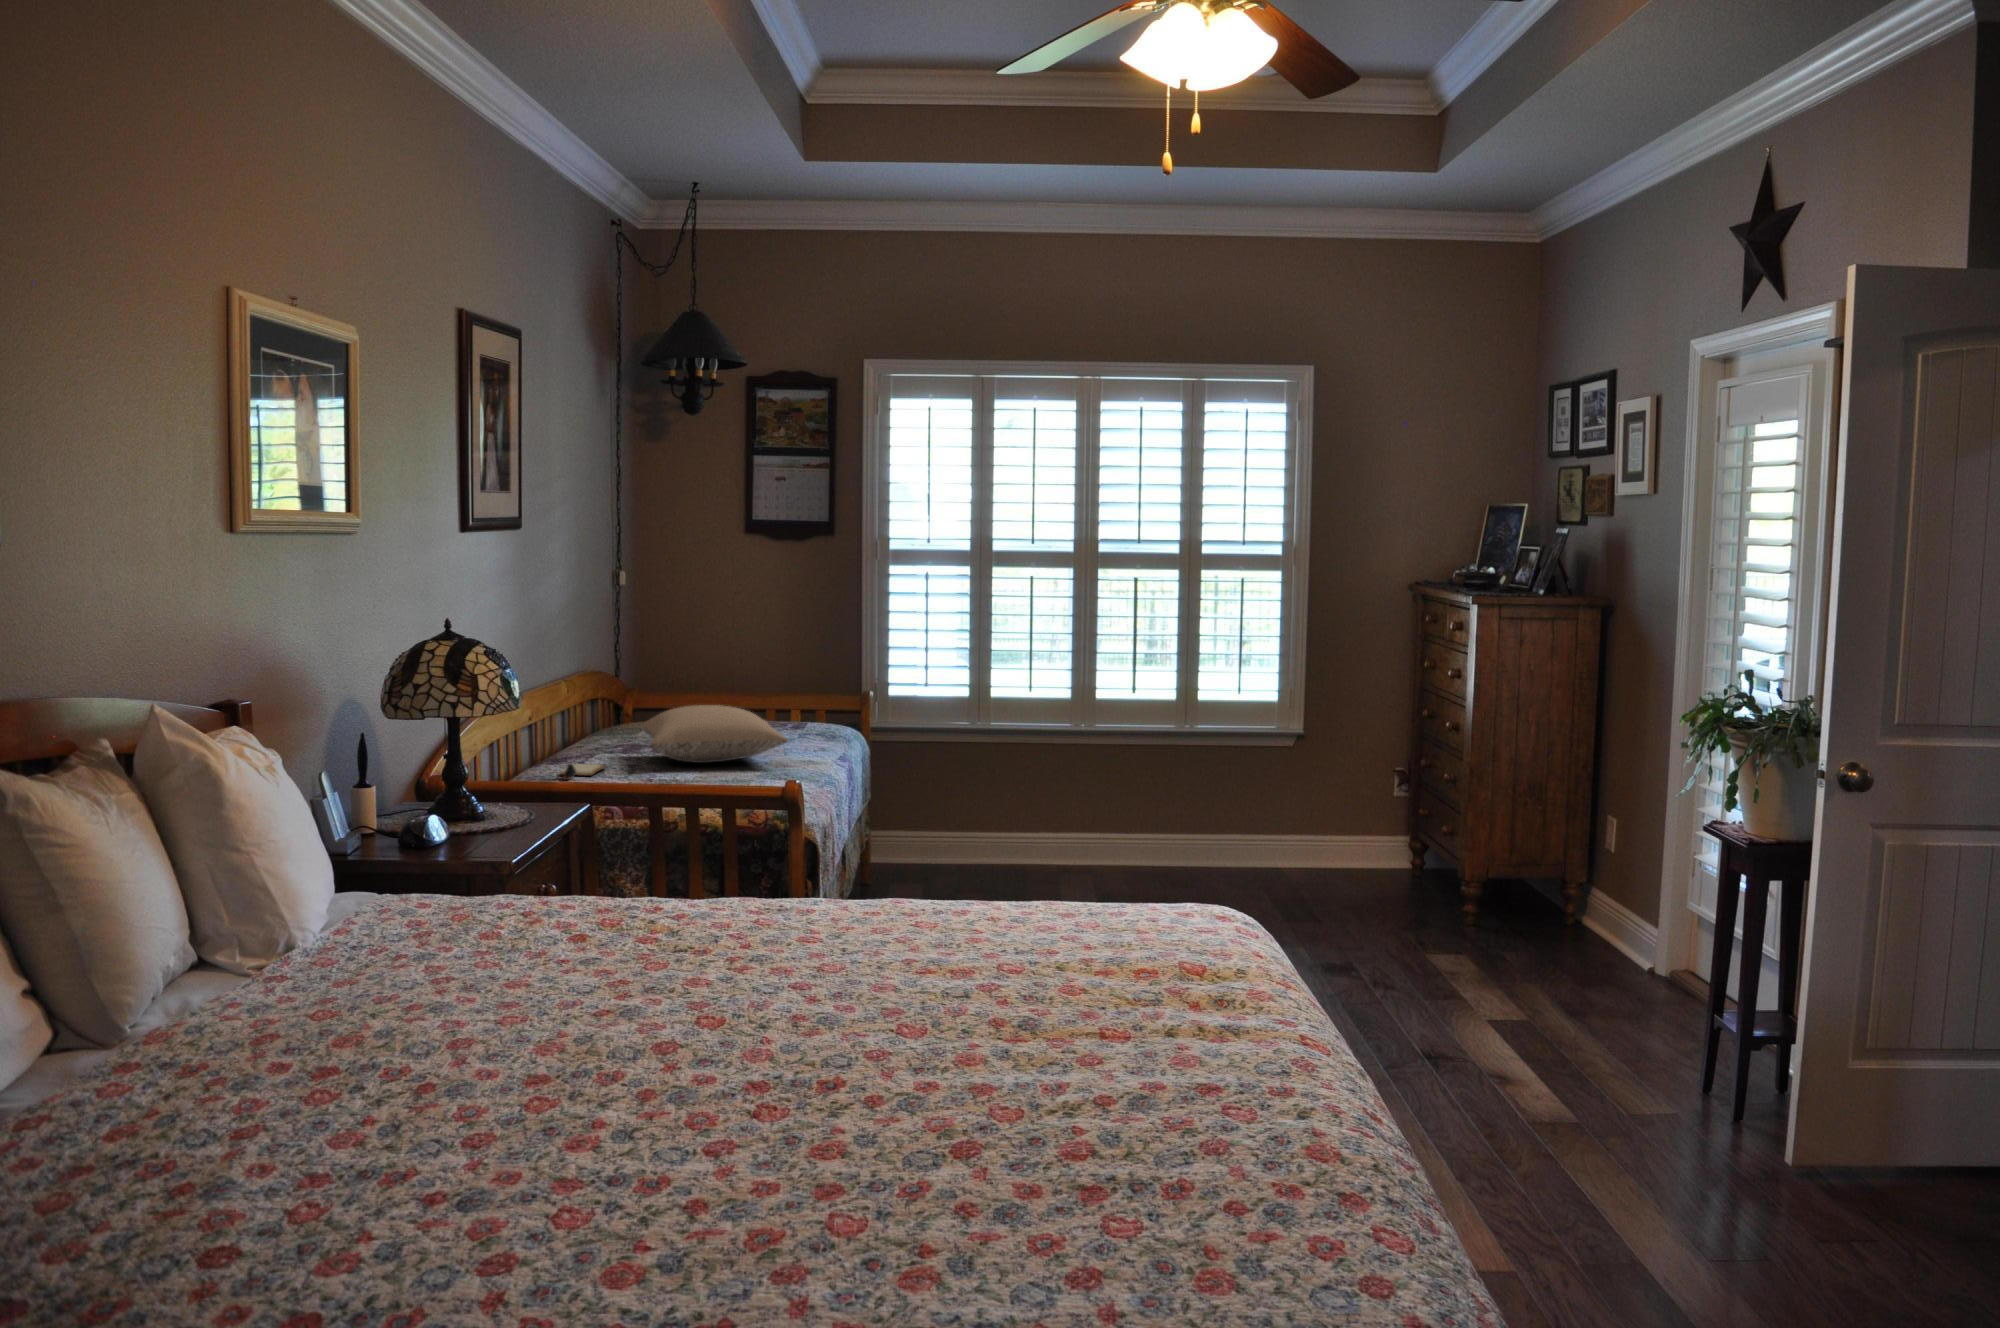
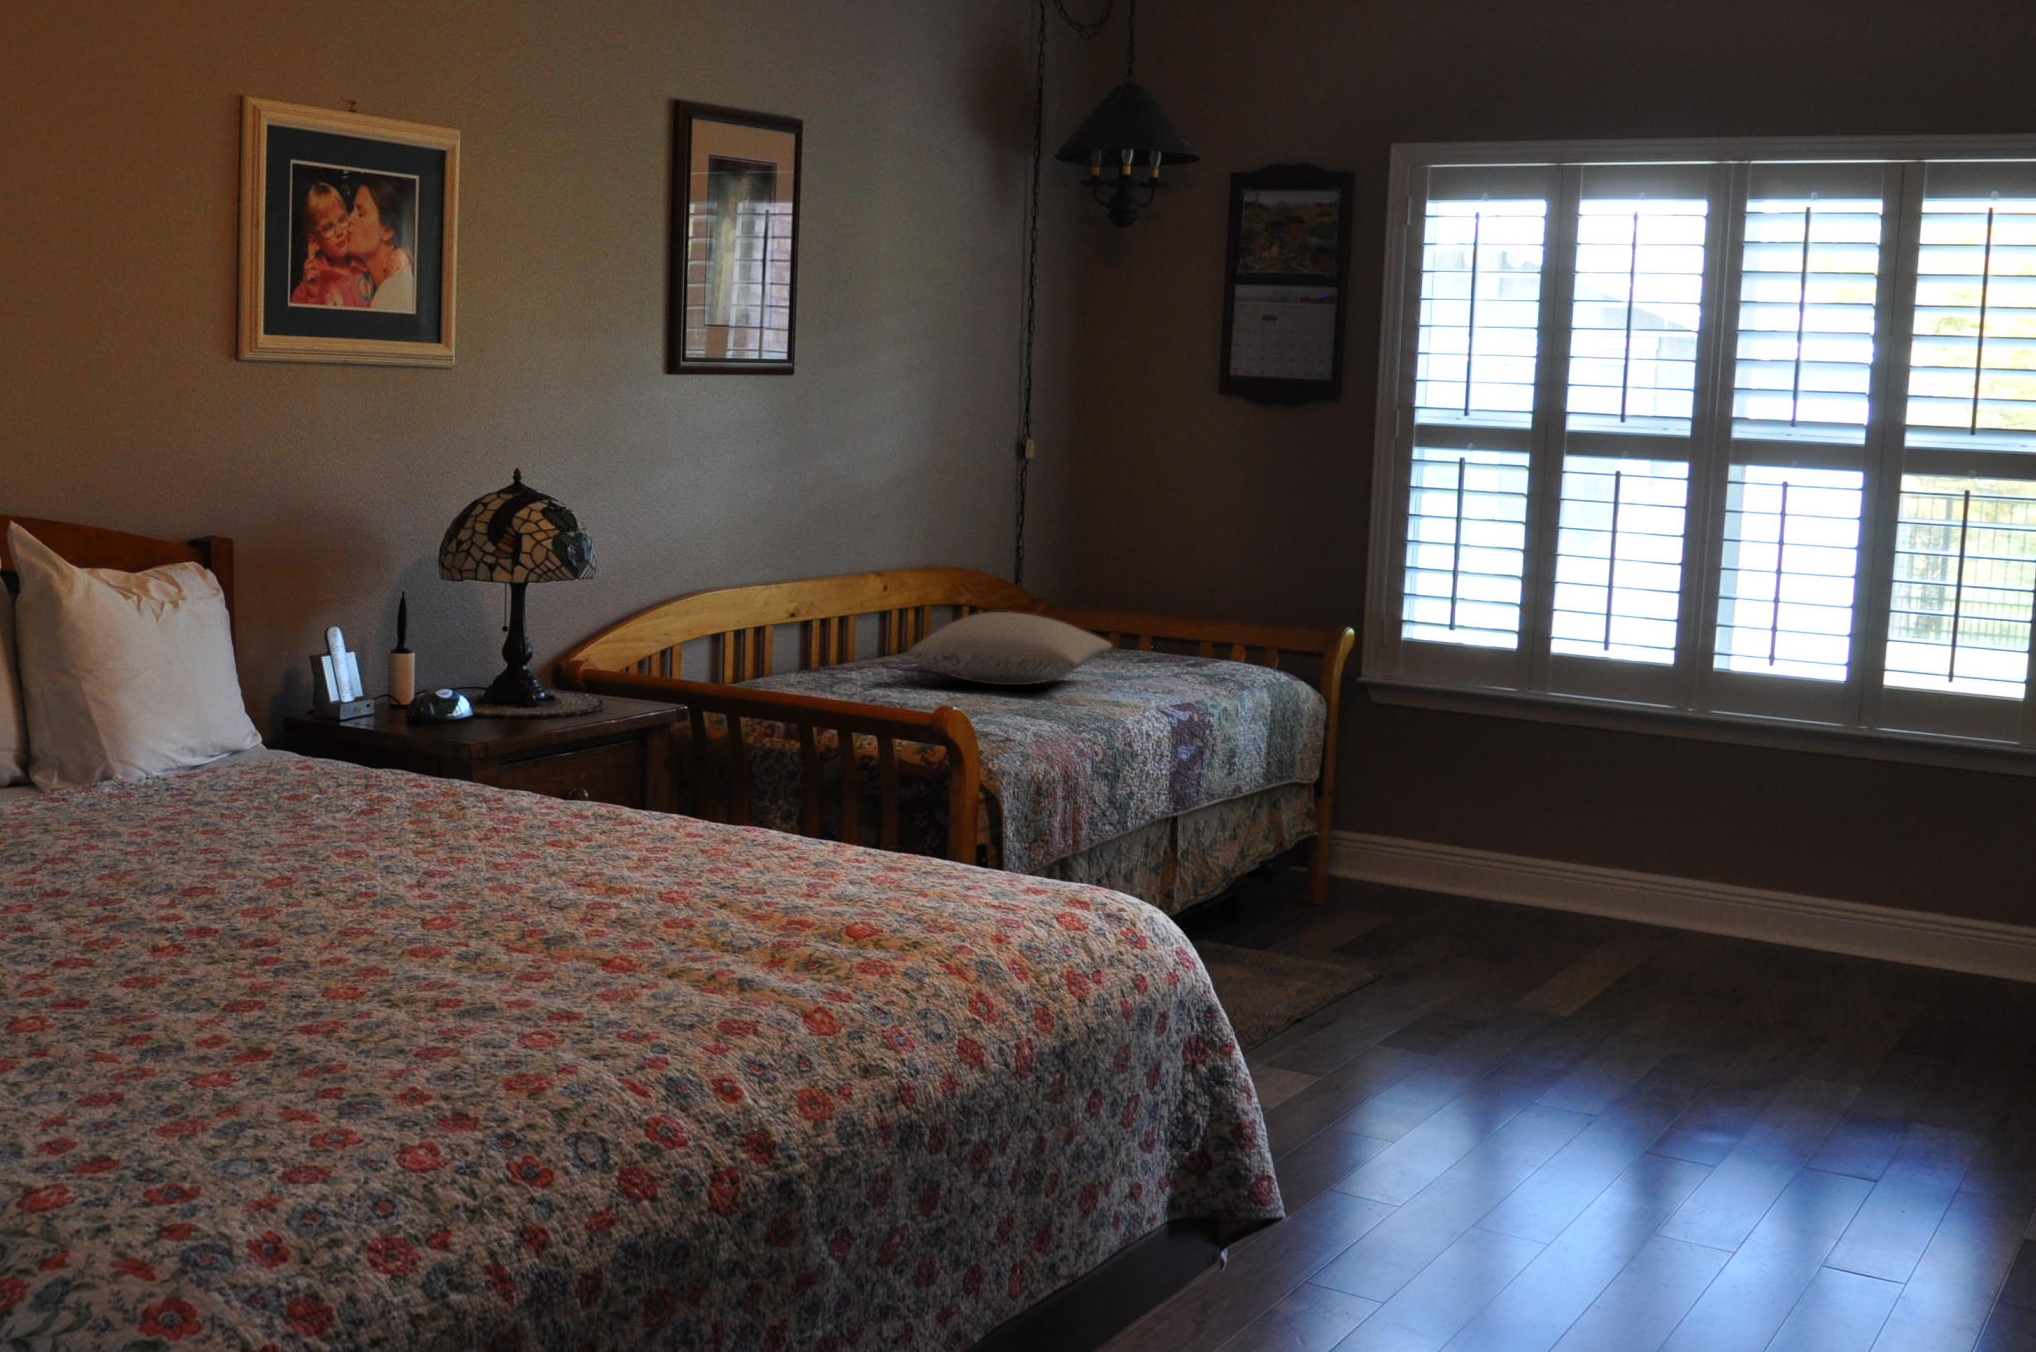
book: present [561,764,606,780] -> none [782,666,871,684]

